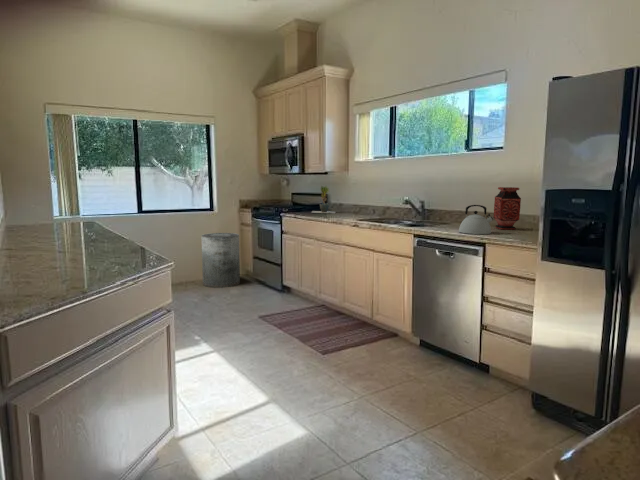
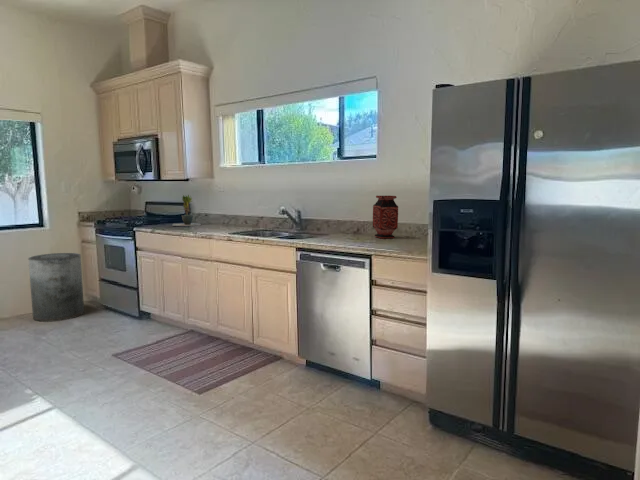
kettle: present [459,205,493,234] -> none [342,215,375,245]

